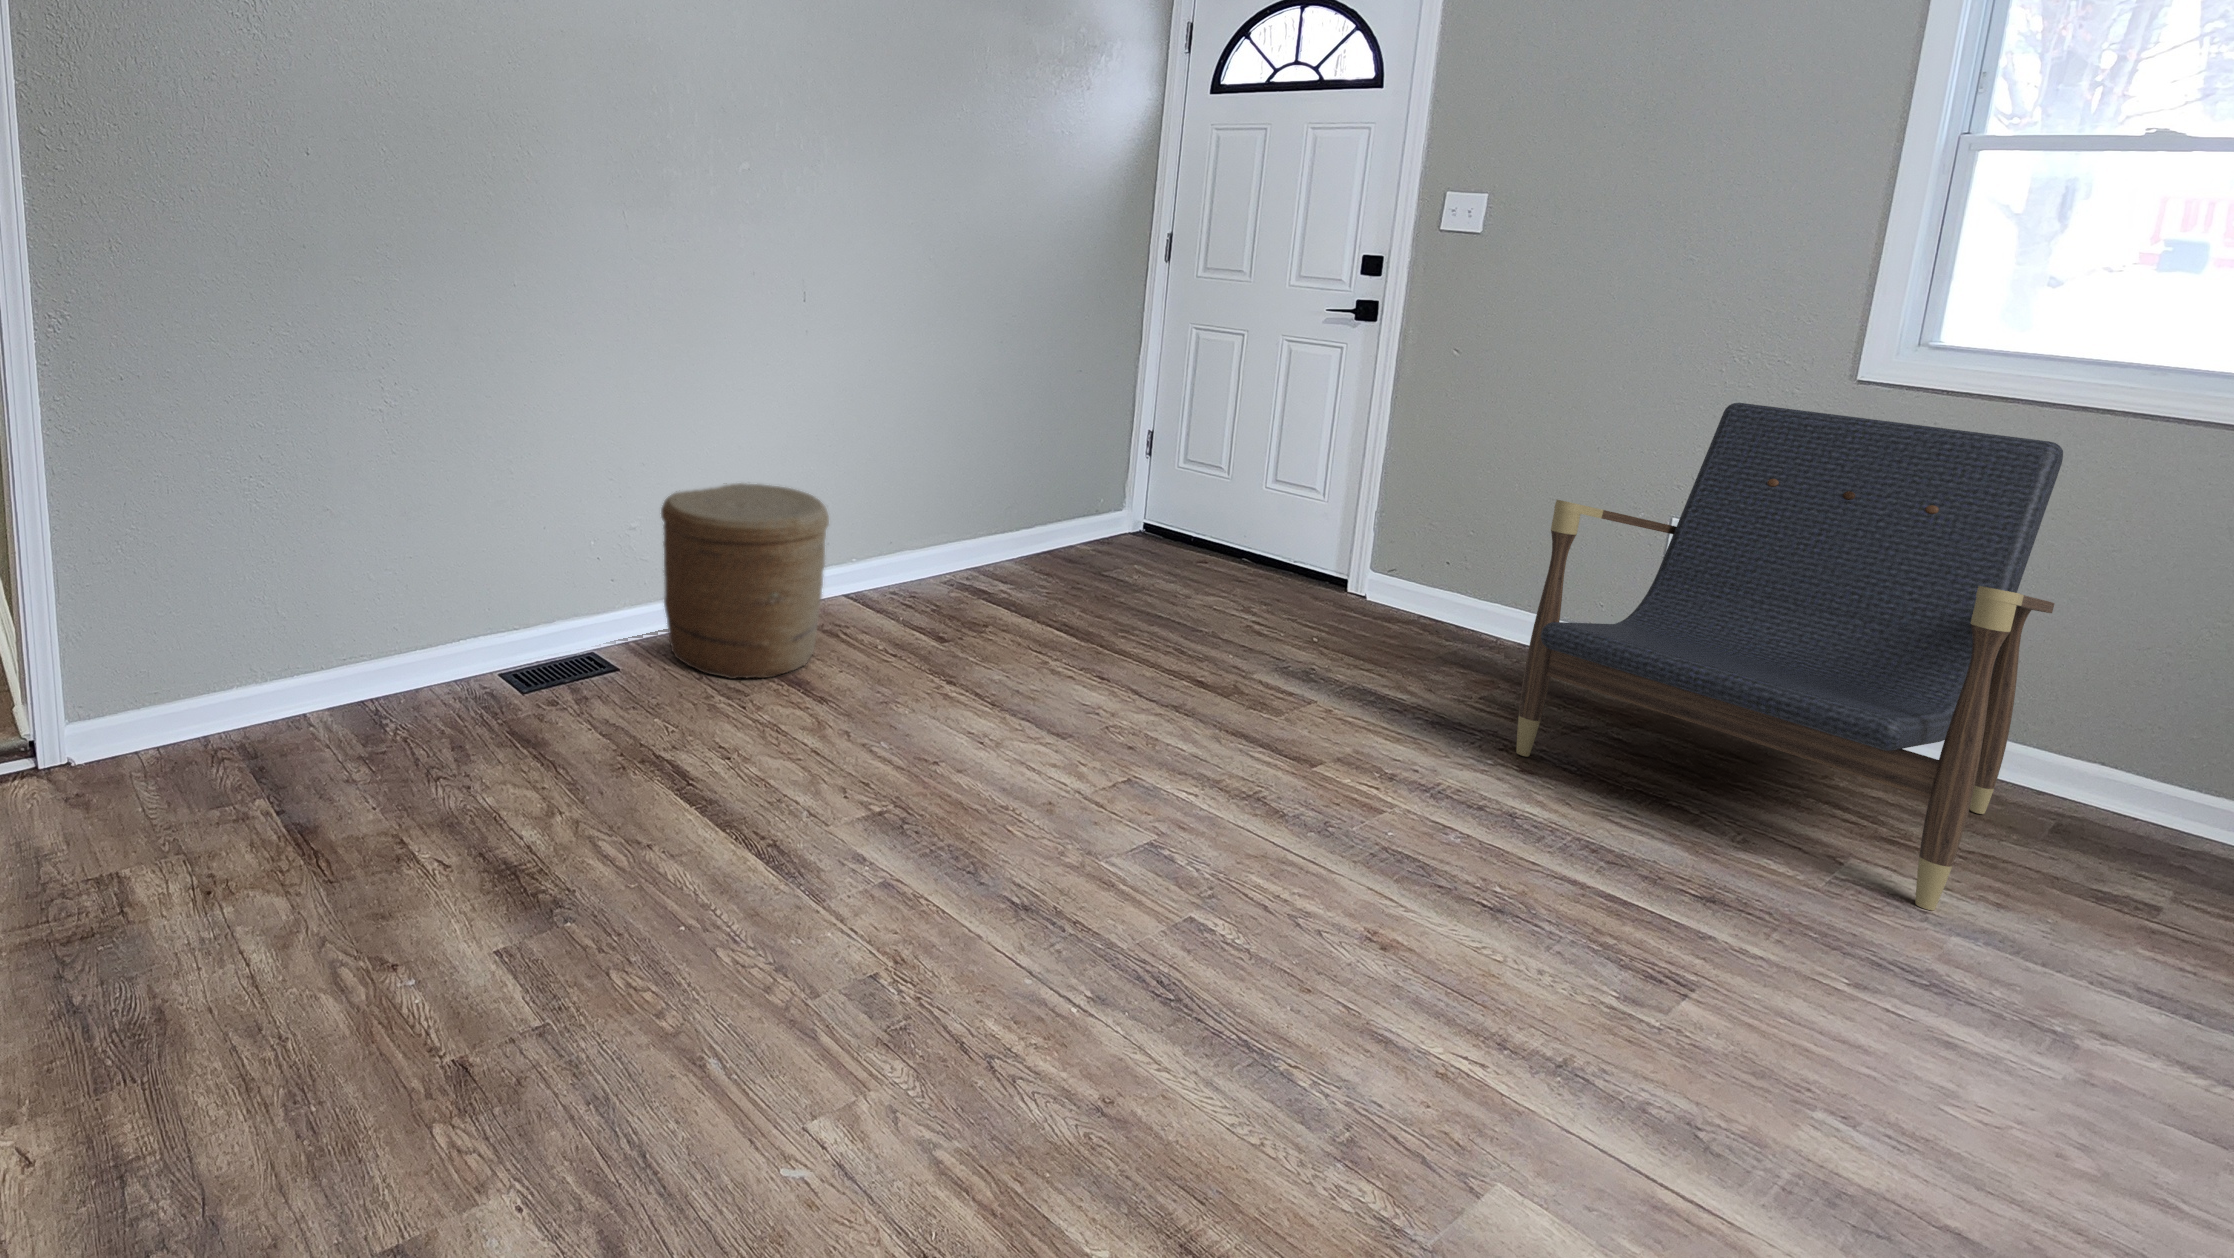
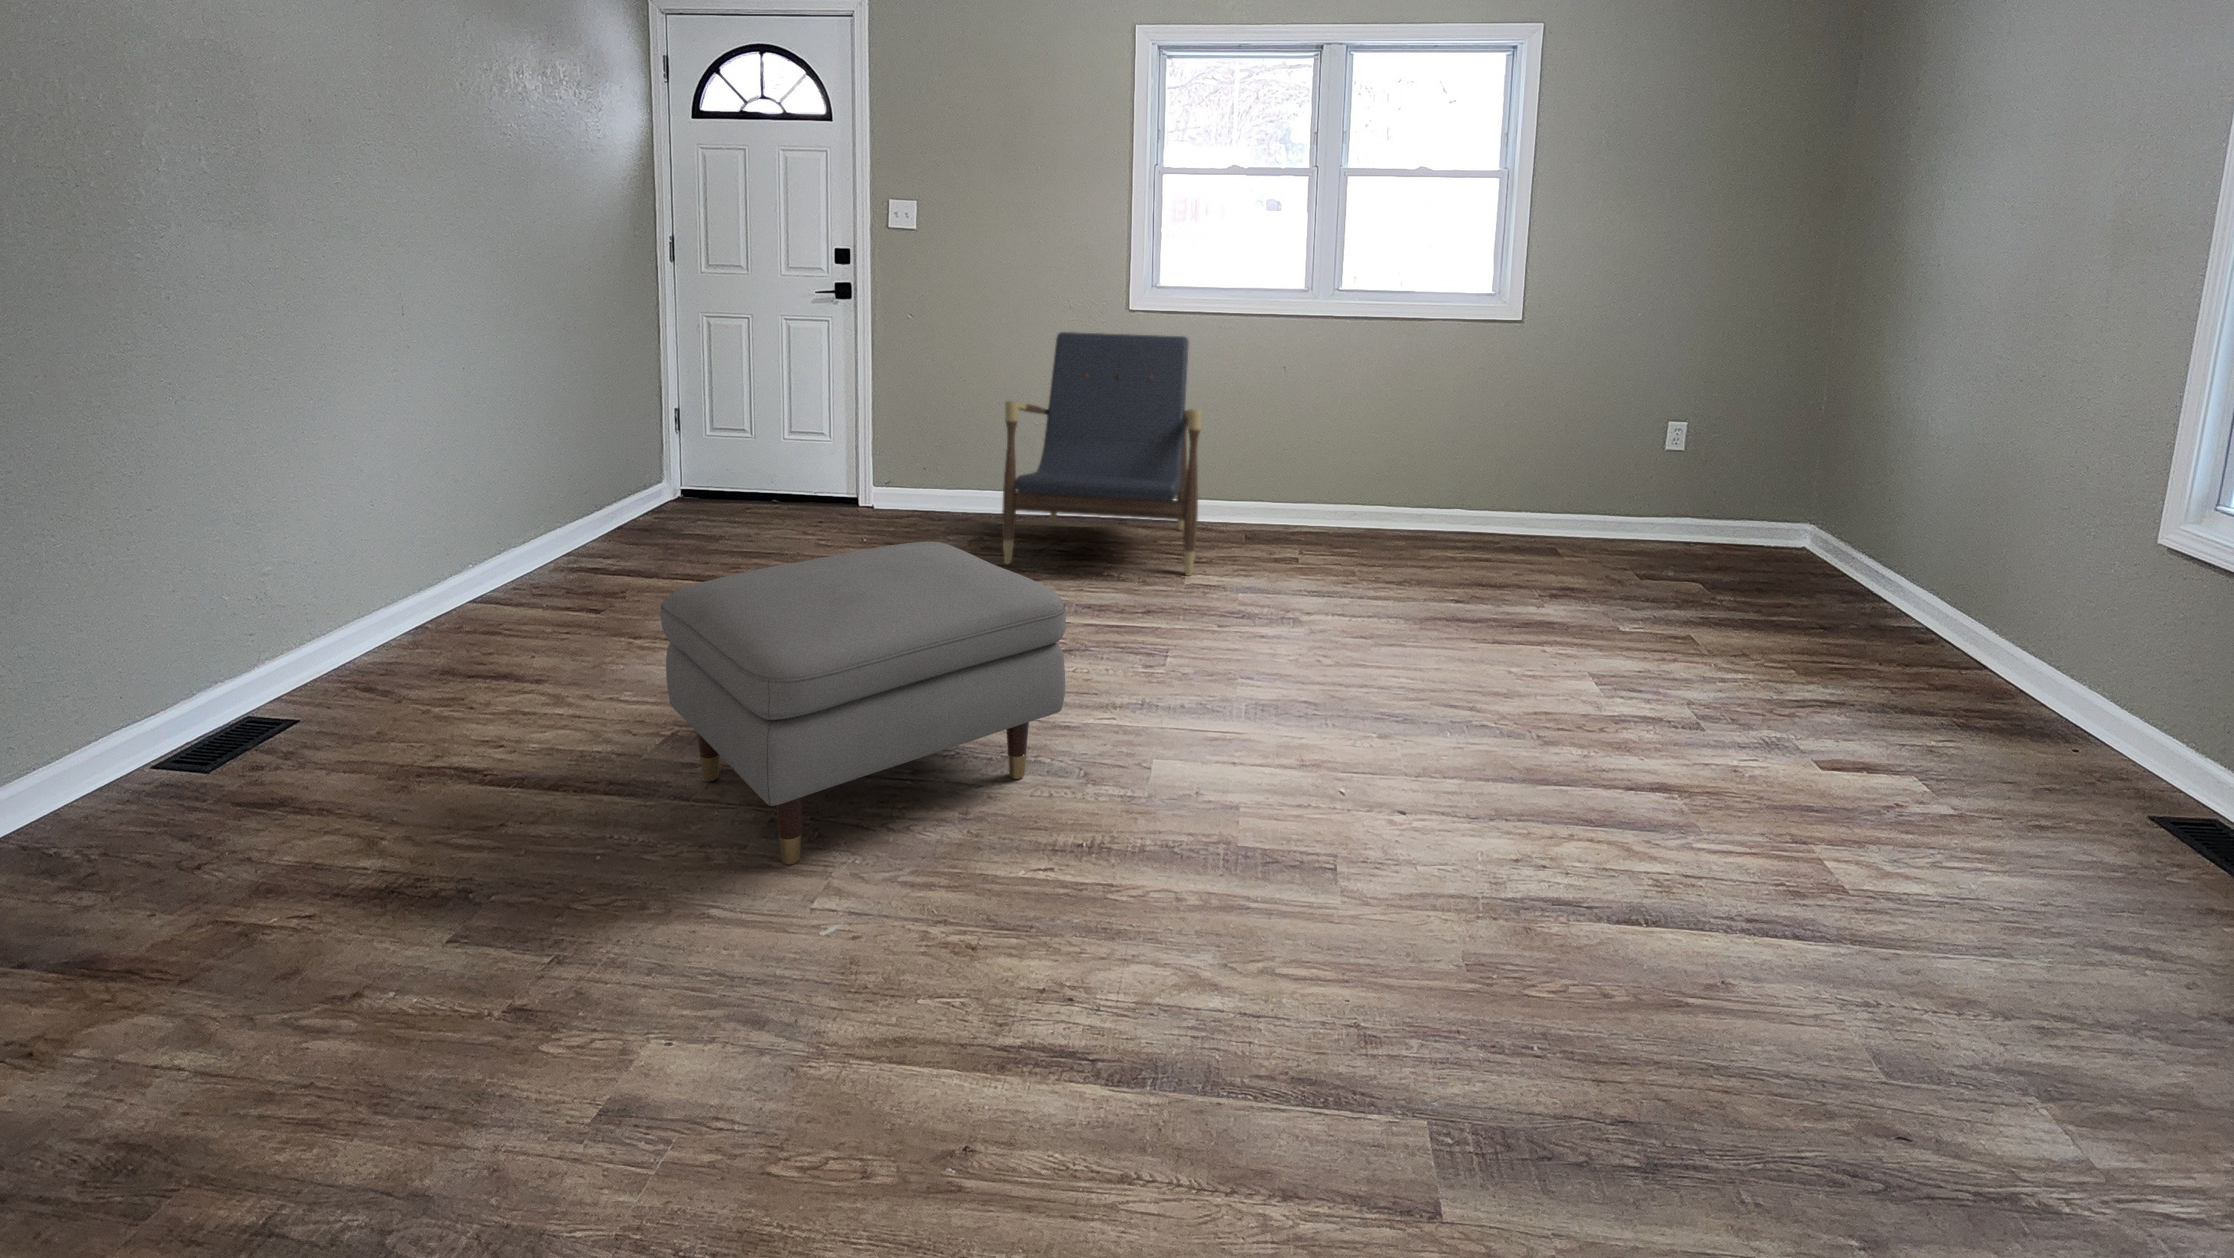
woven basket: present [661,483,829,679] -> none [295,503,501,705]
ottoman: none [788,643,1348,1112] -> present [660,542,1066,865]

